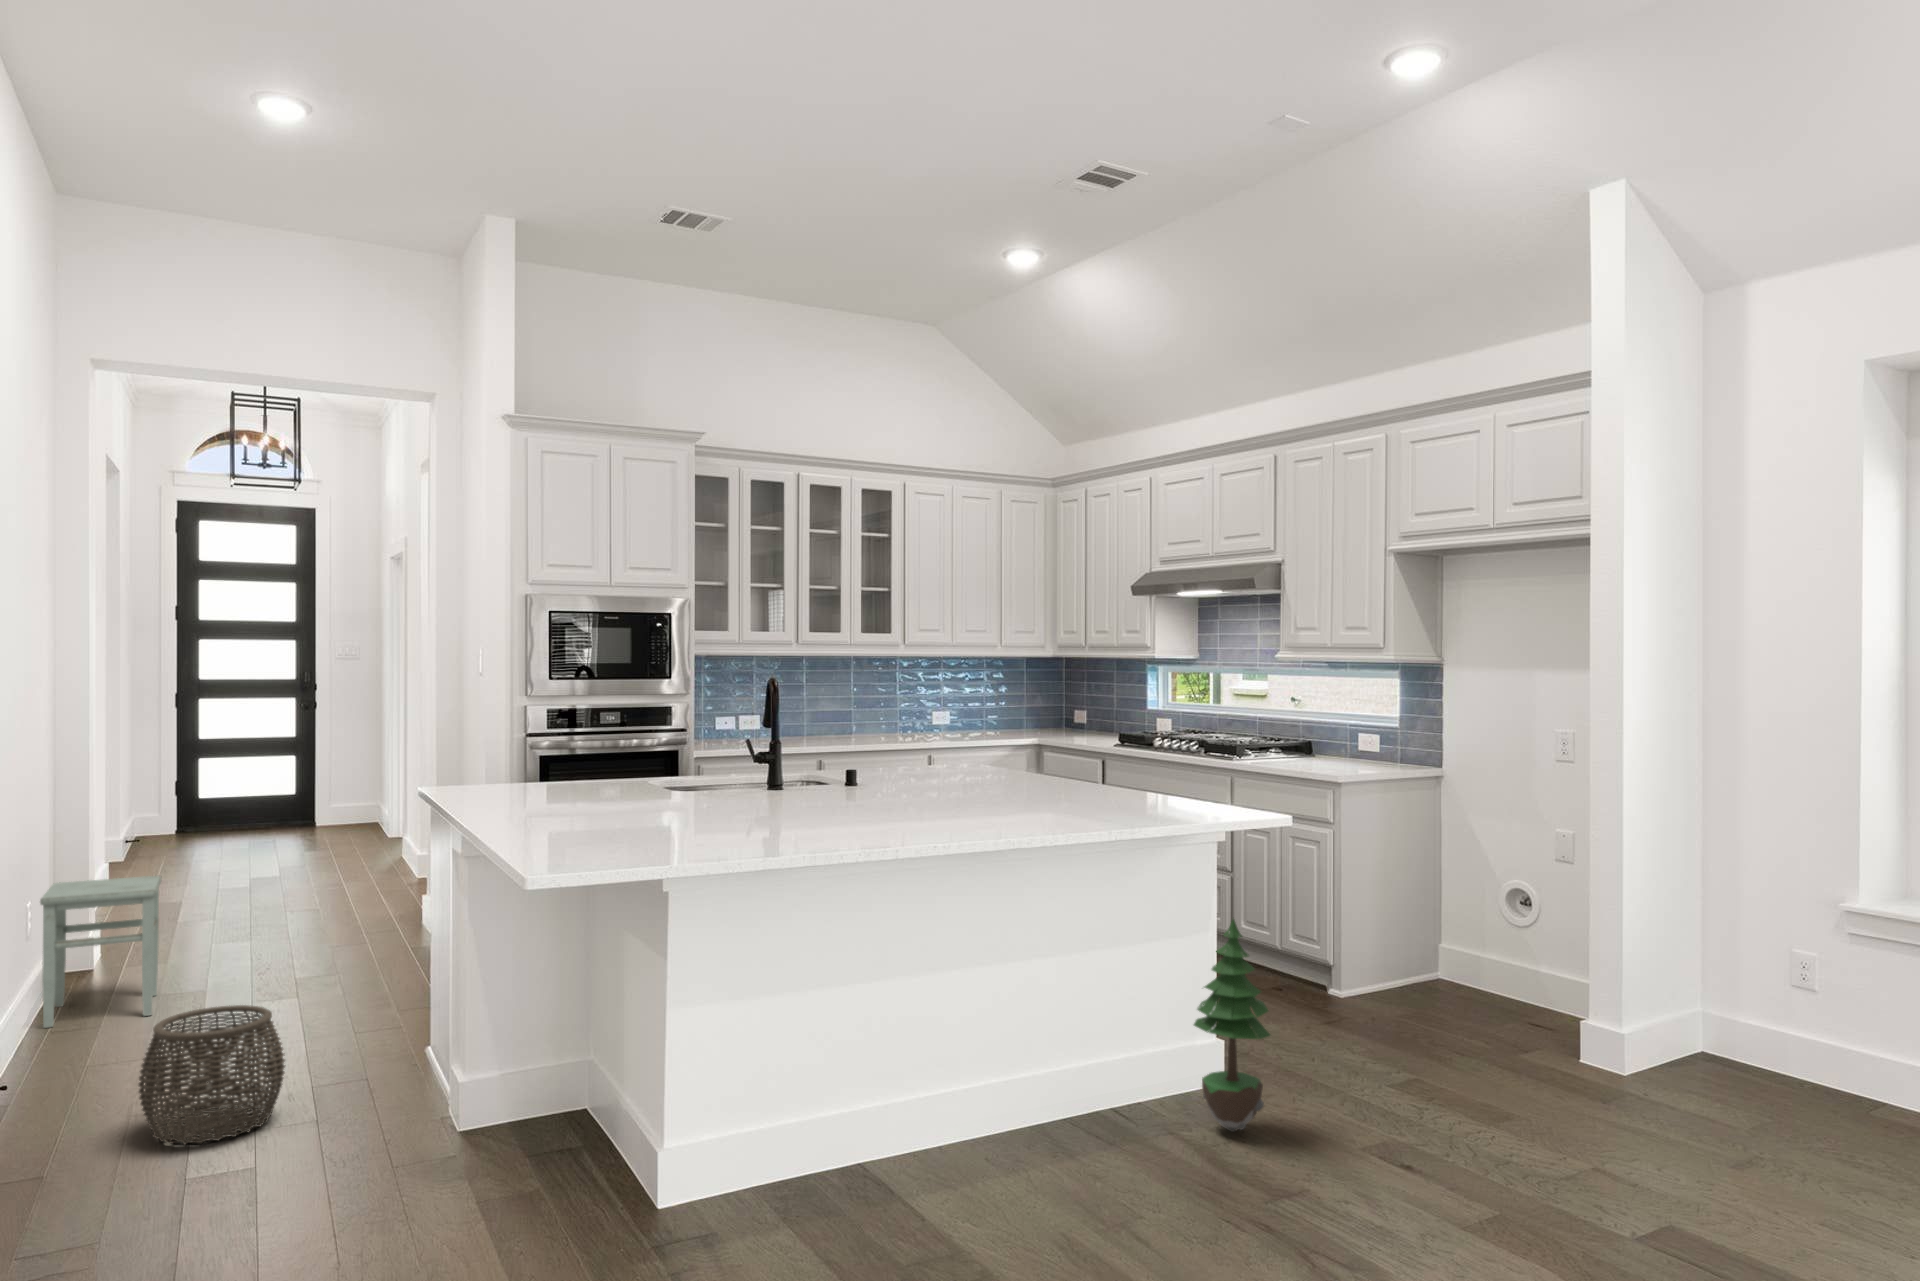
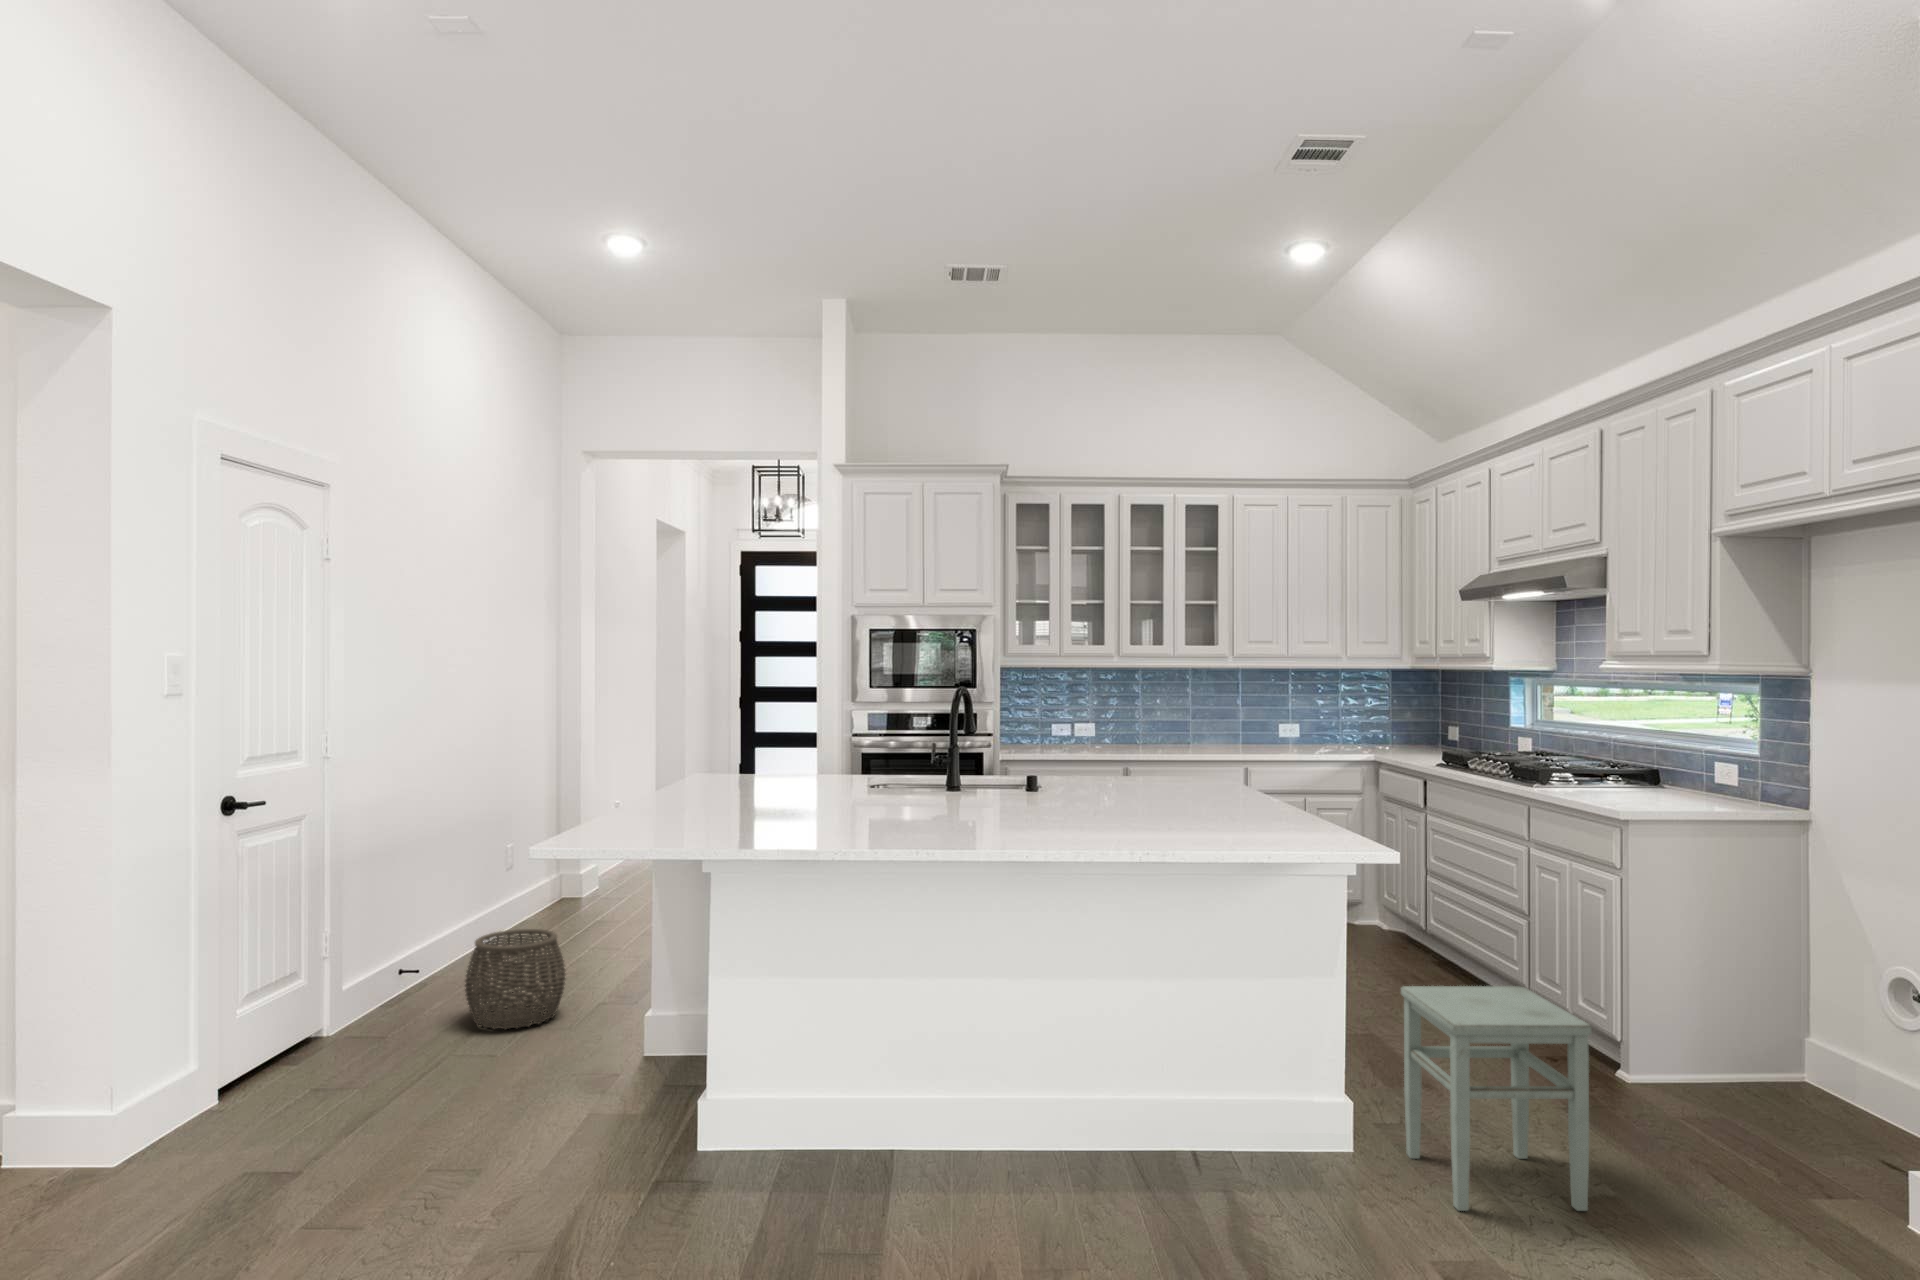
stool: present [40,876,162,1028] -> present [1401,986,1592,1211]
potted tree: present [1194,919,1270,1132] -> none [1256,958,1347,1203]

